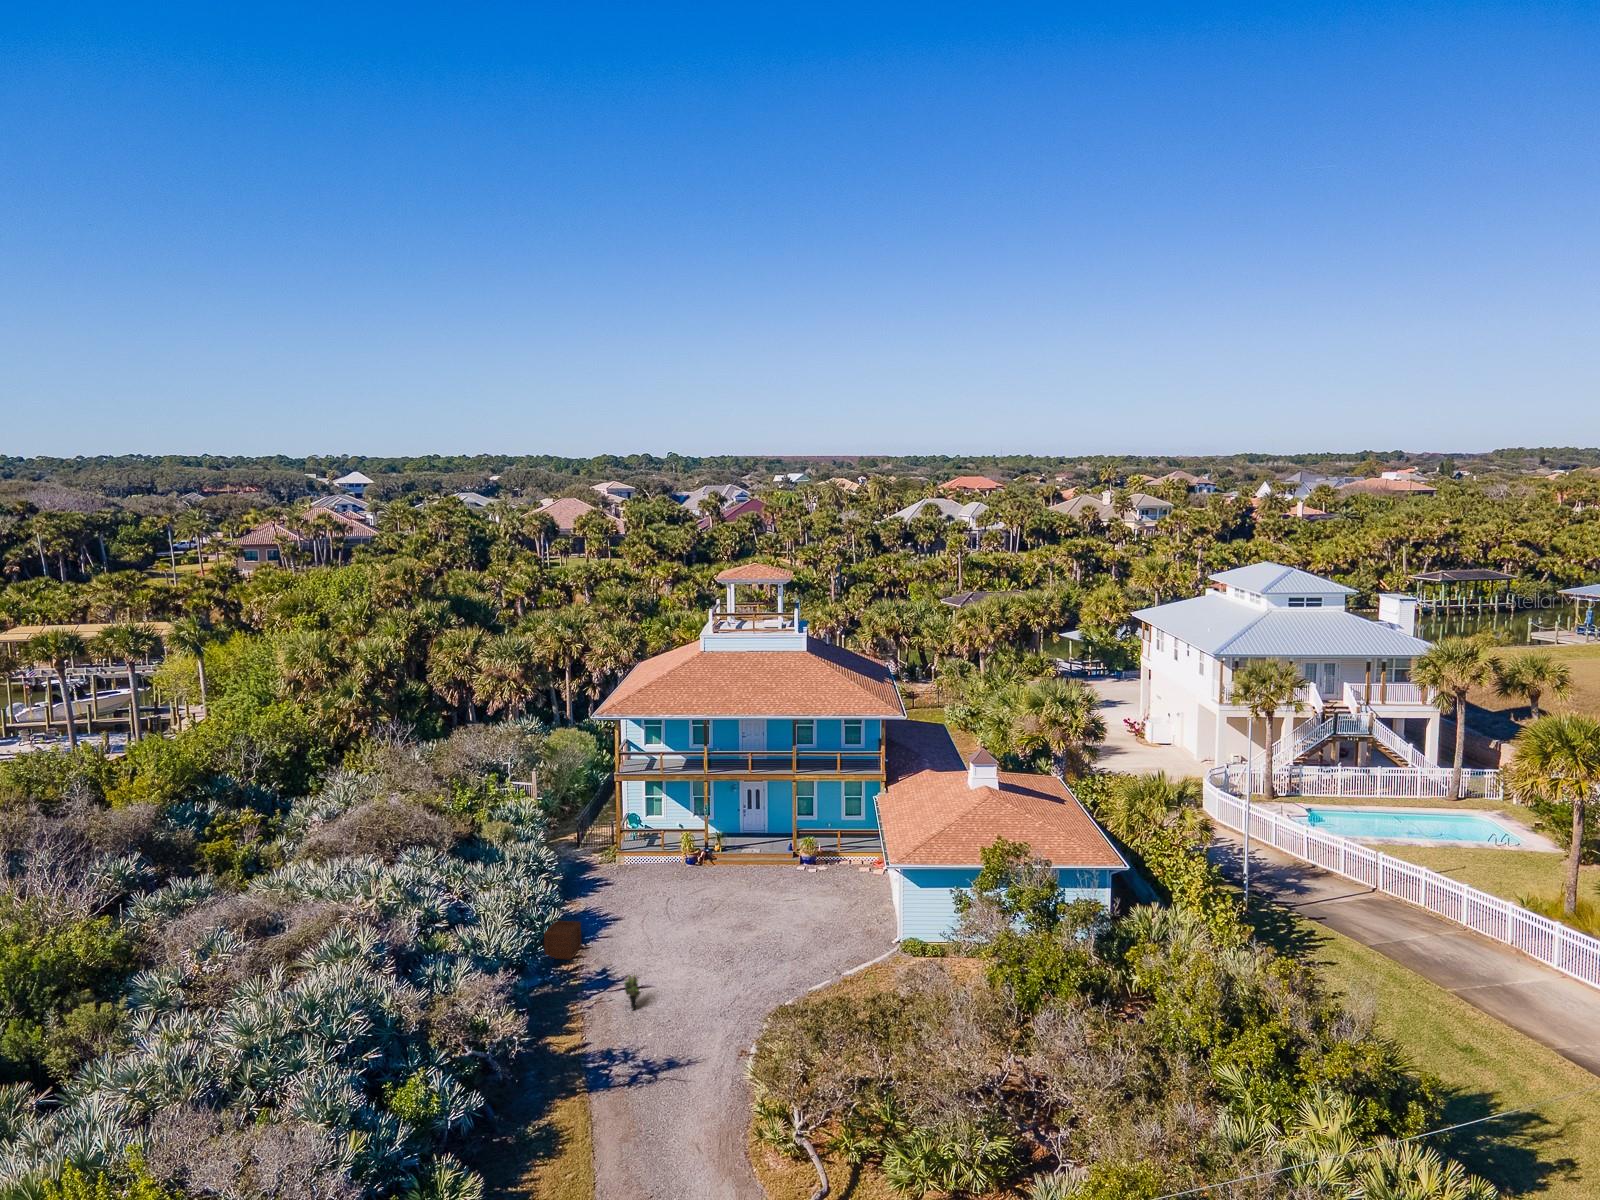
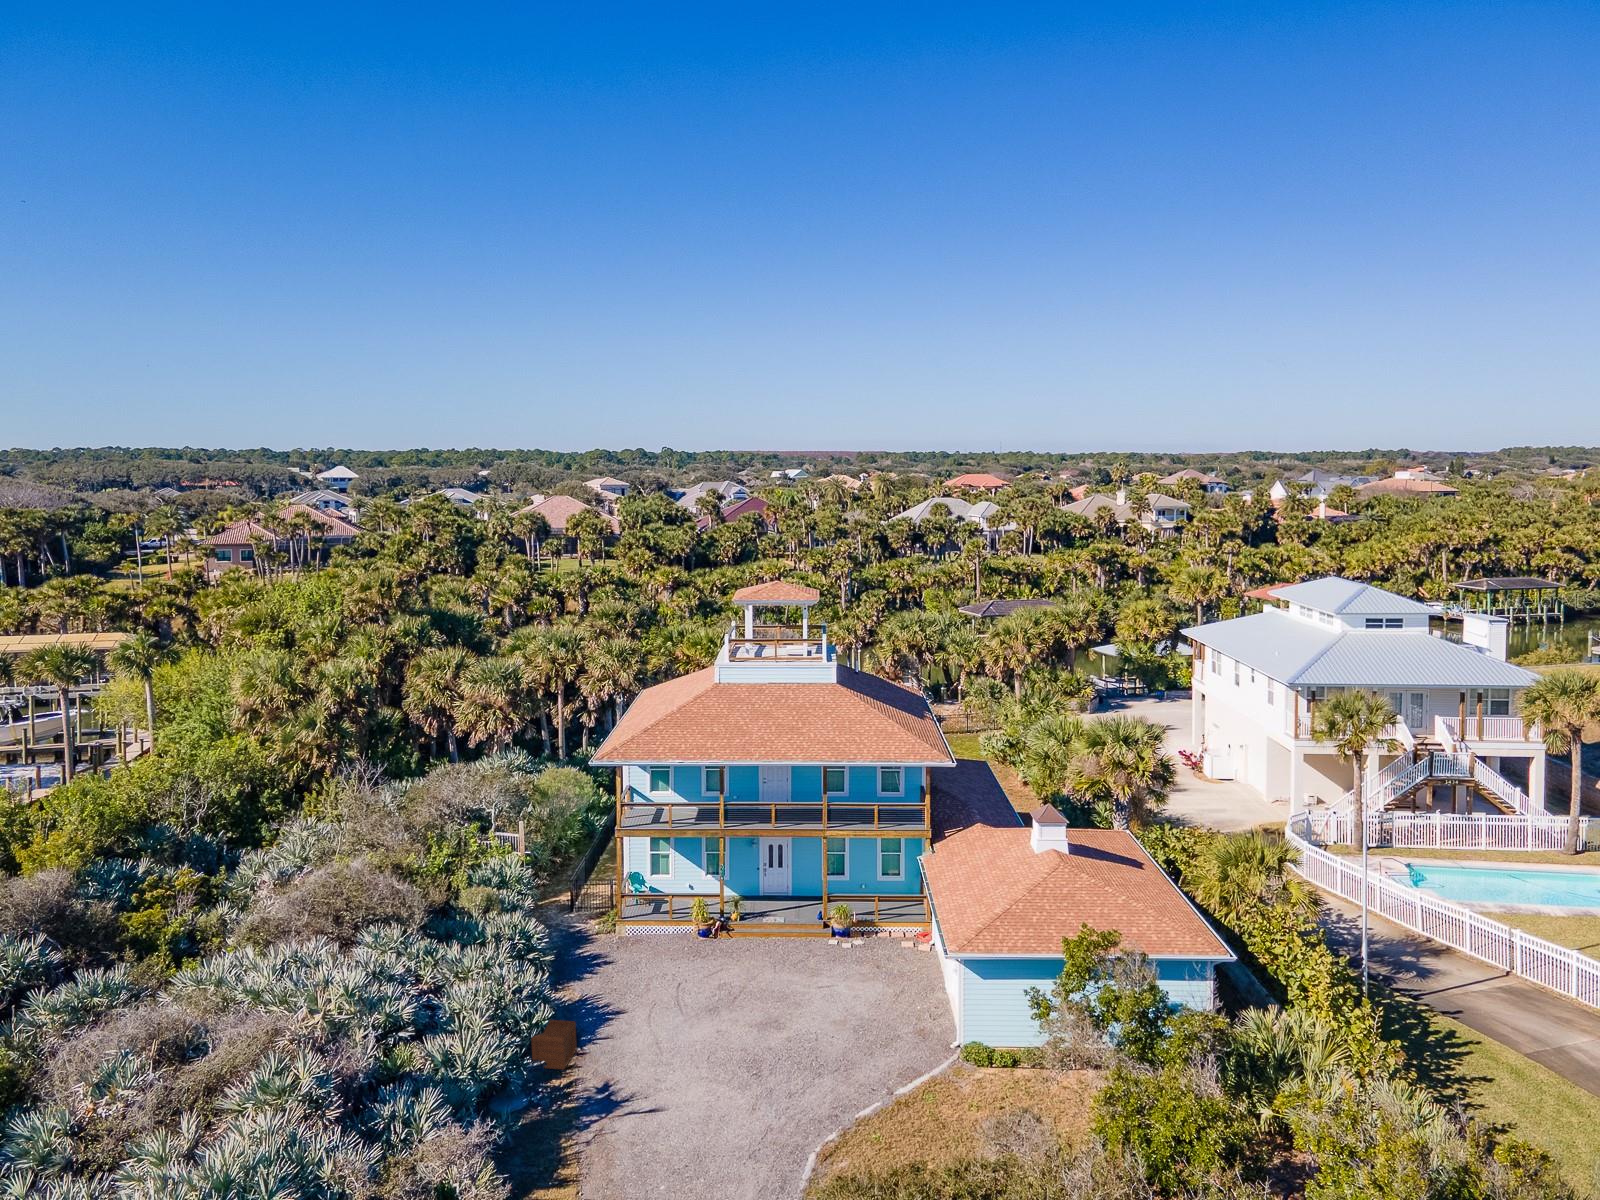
potted plant: present [624,975,641,1010] -> none [629,1100,651,1146]

